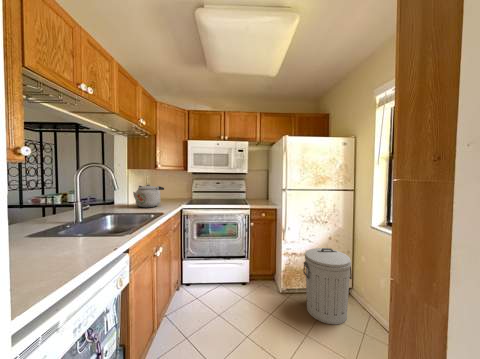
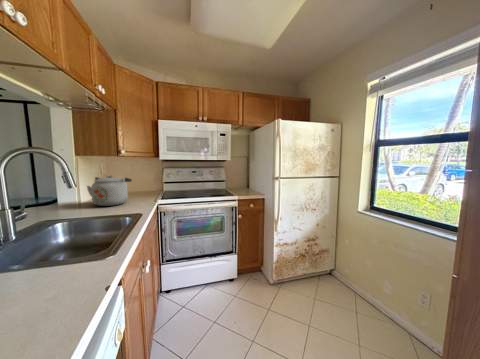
trash can: present [303,248,352,324] -> none [299,236,347,312]

